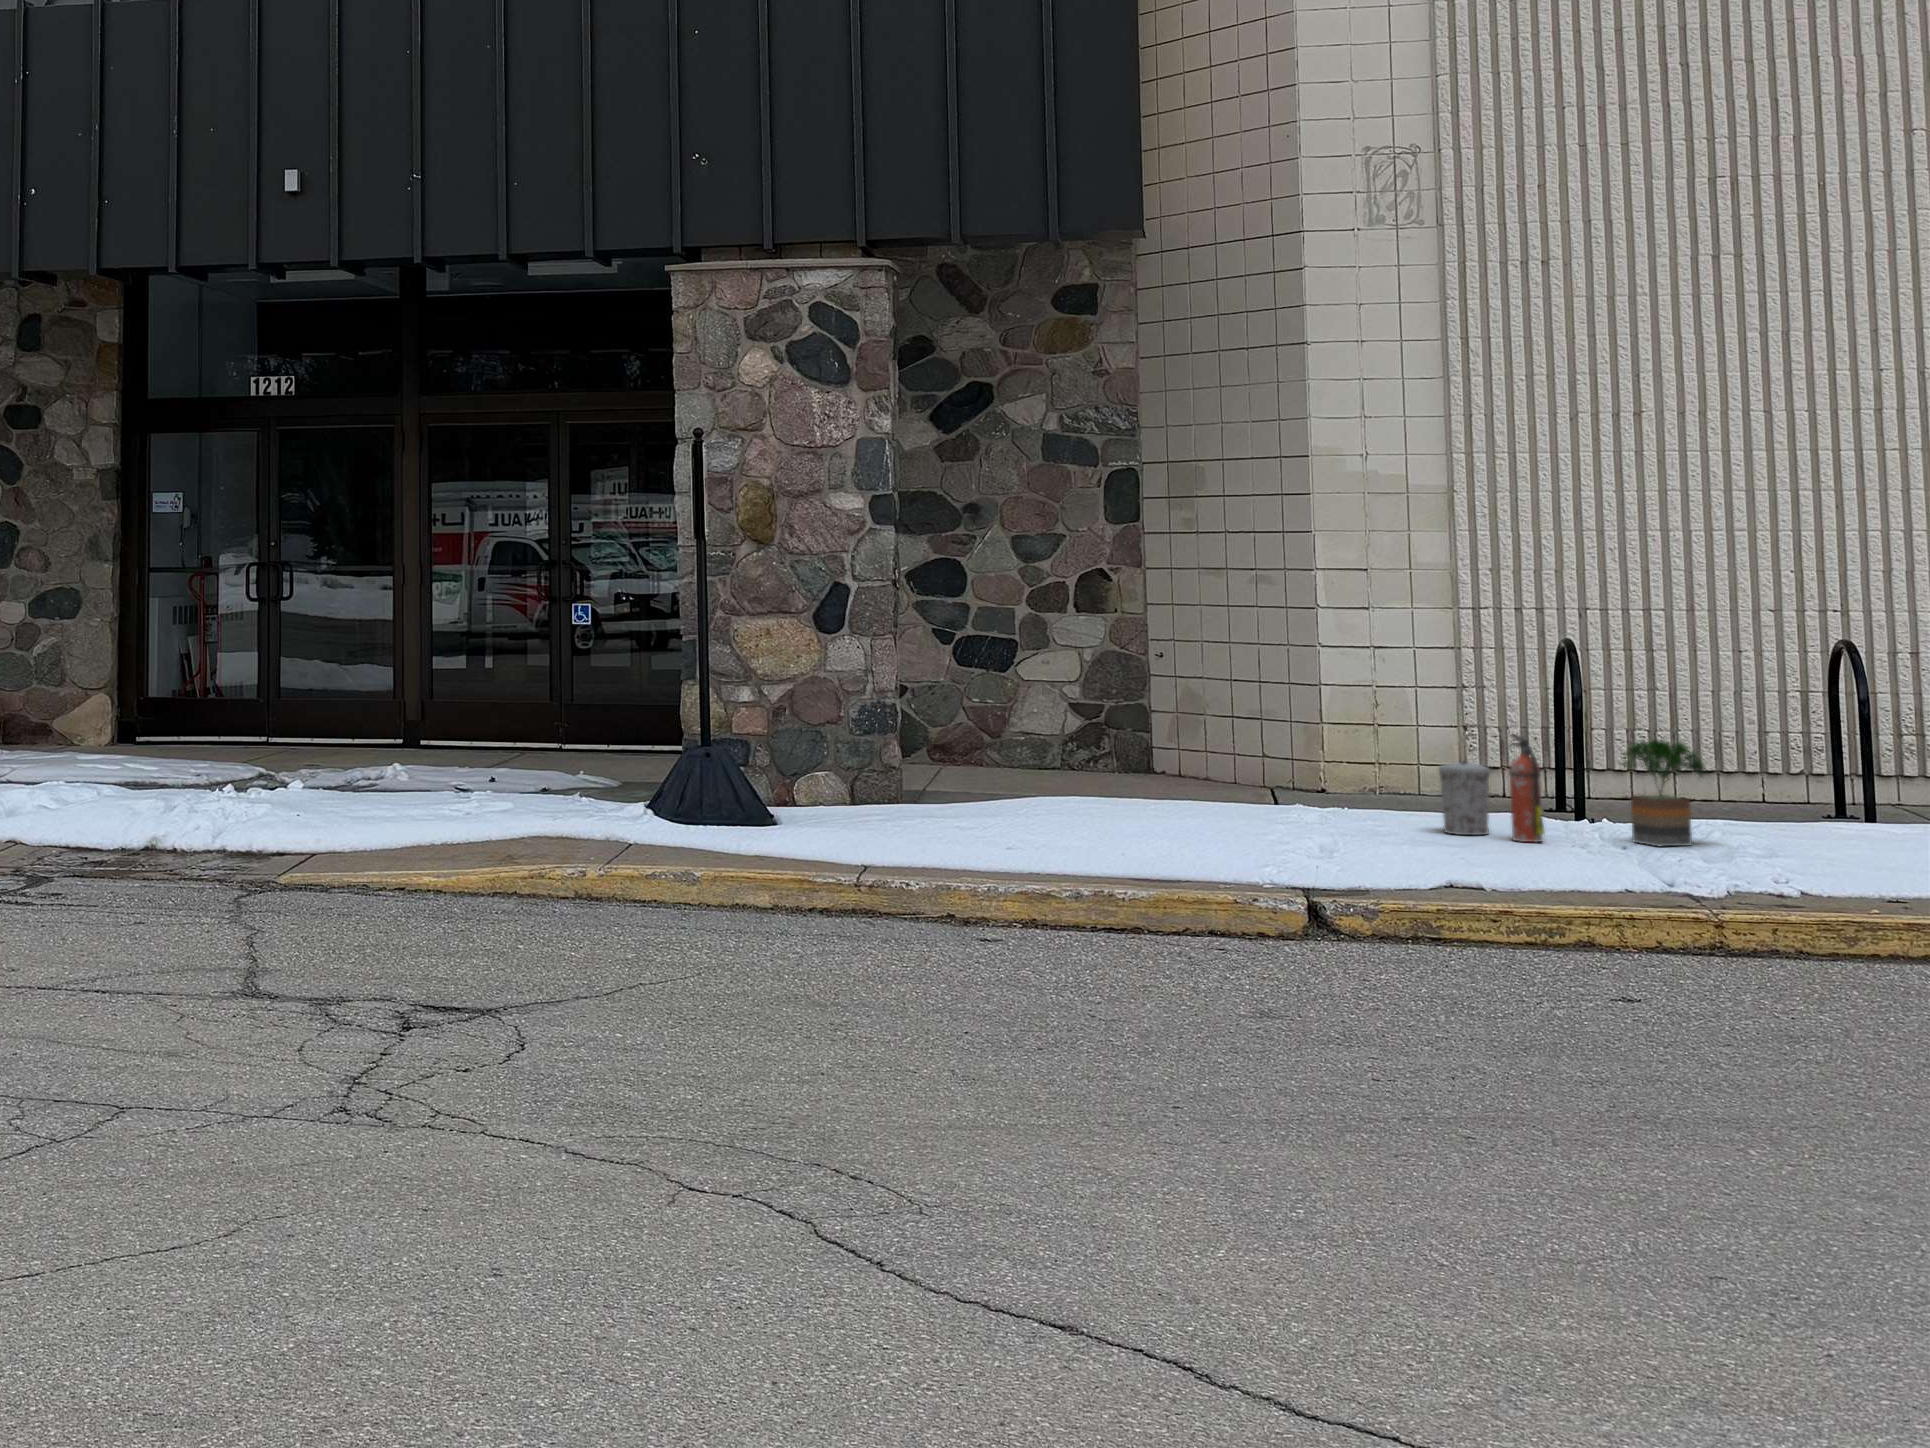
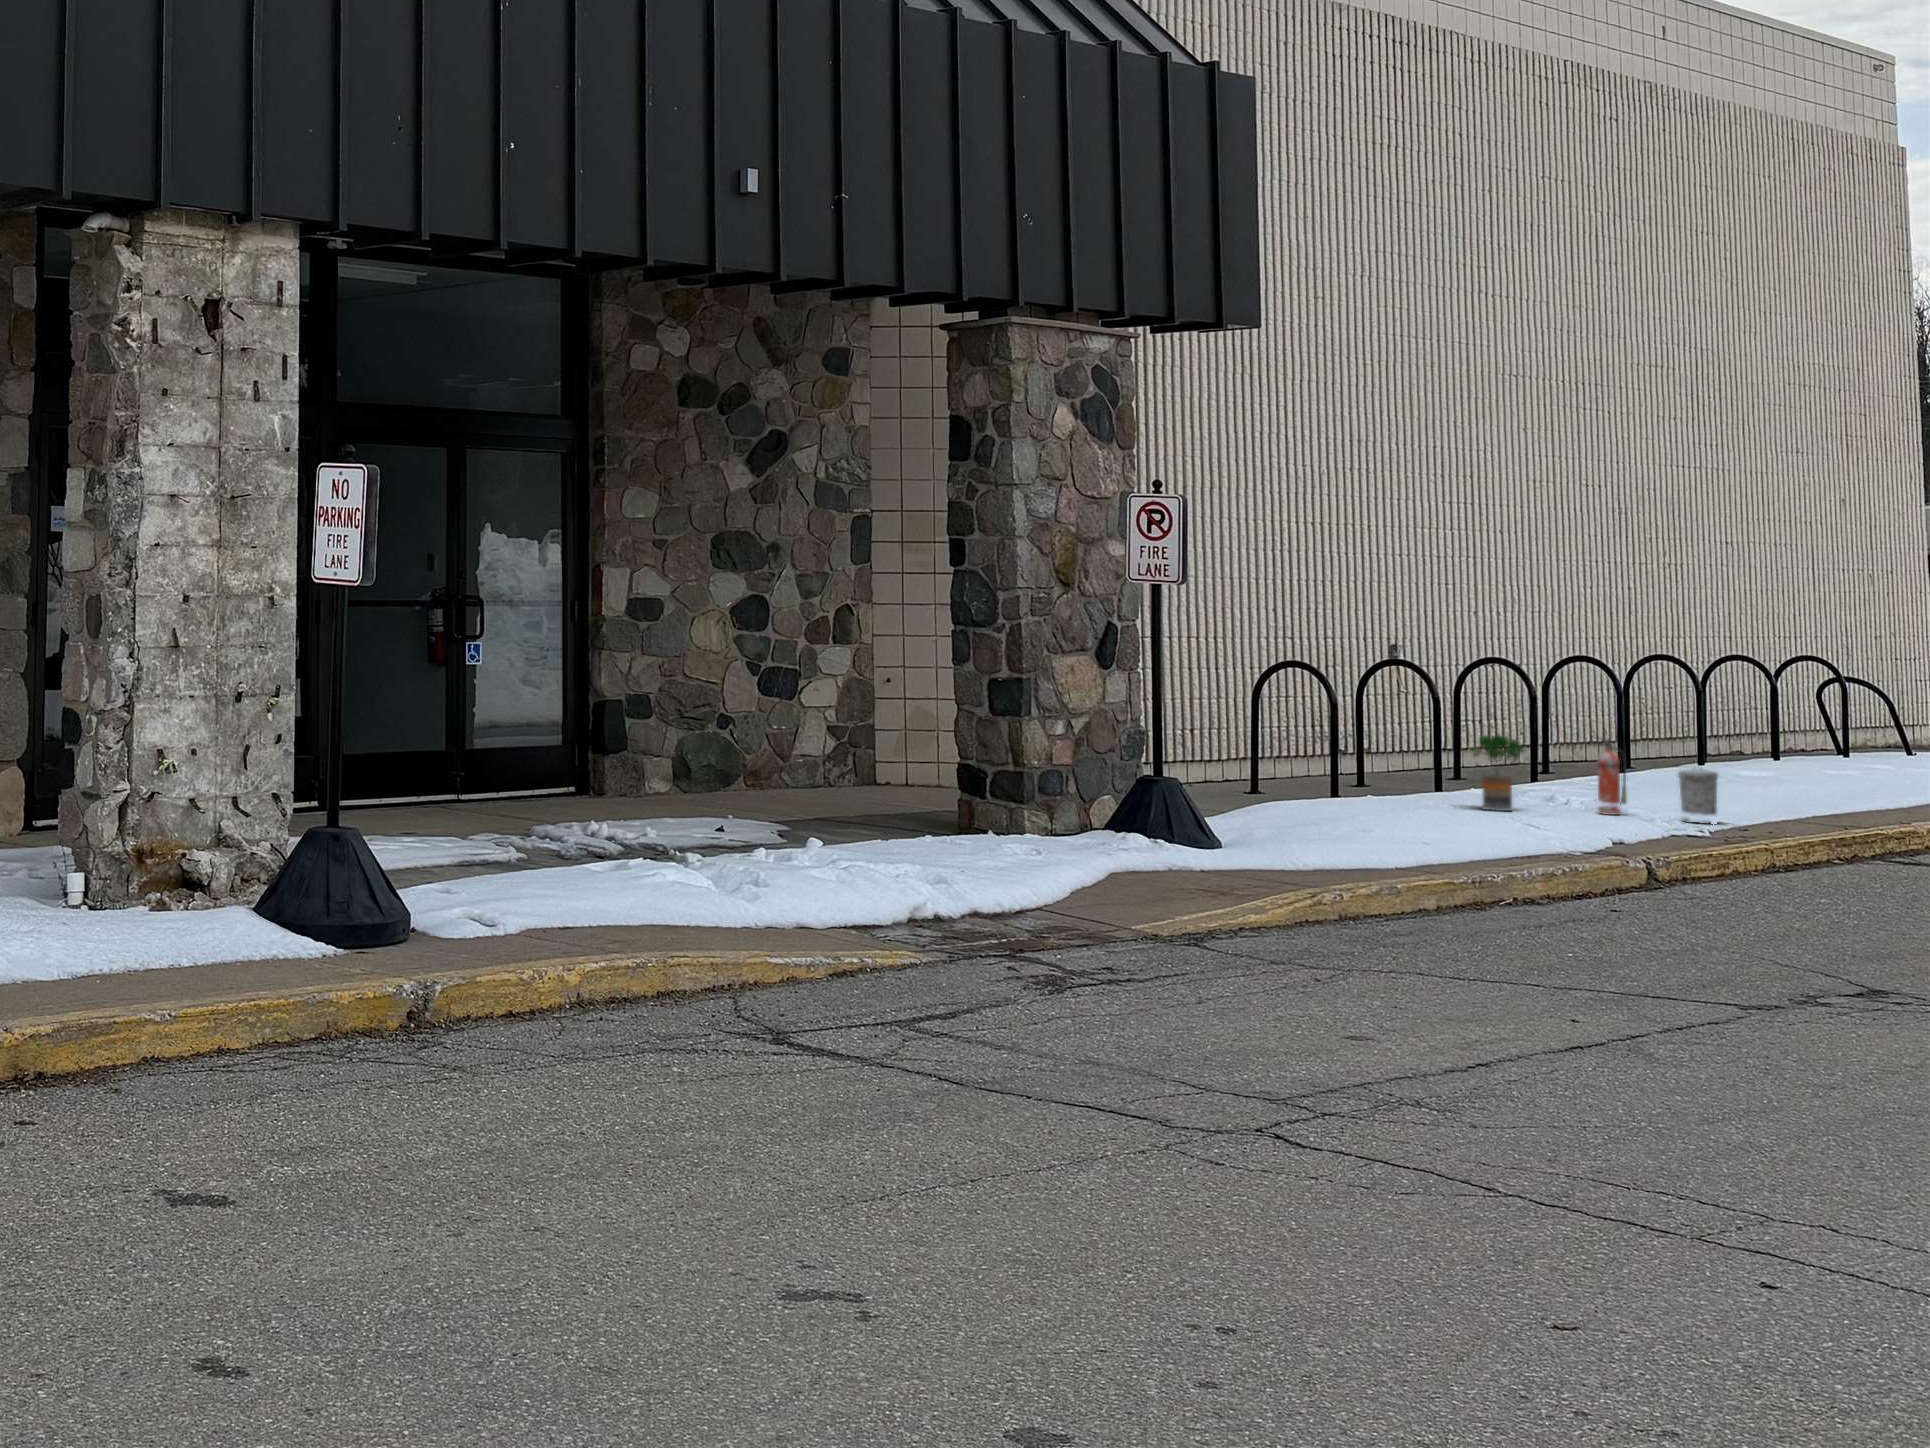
fire extinguisher: present [1510,734,1544,842] -> present [1597,739,1627,815]
trash can: present [1439,761,1490,835] -> present [1678,768,1718,824]

